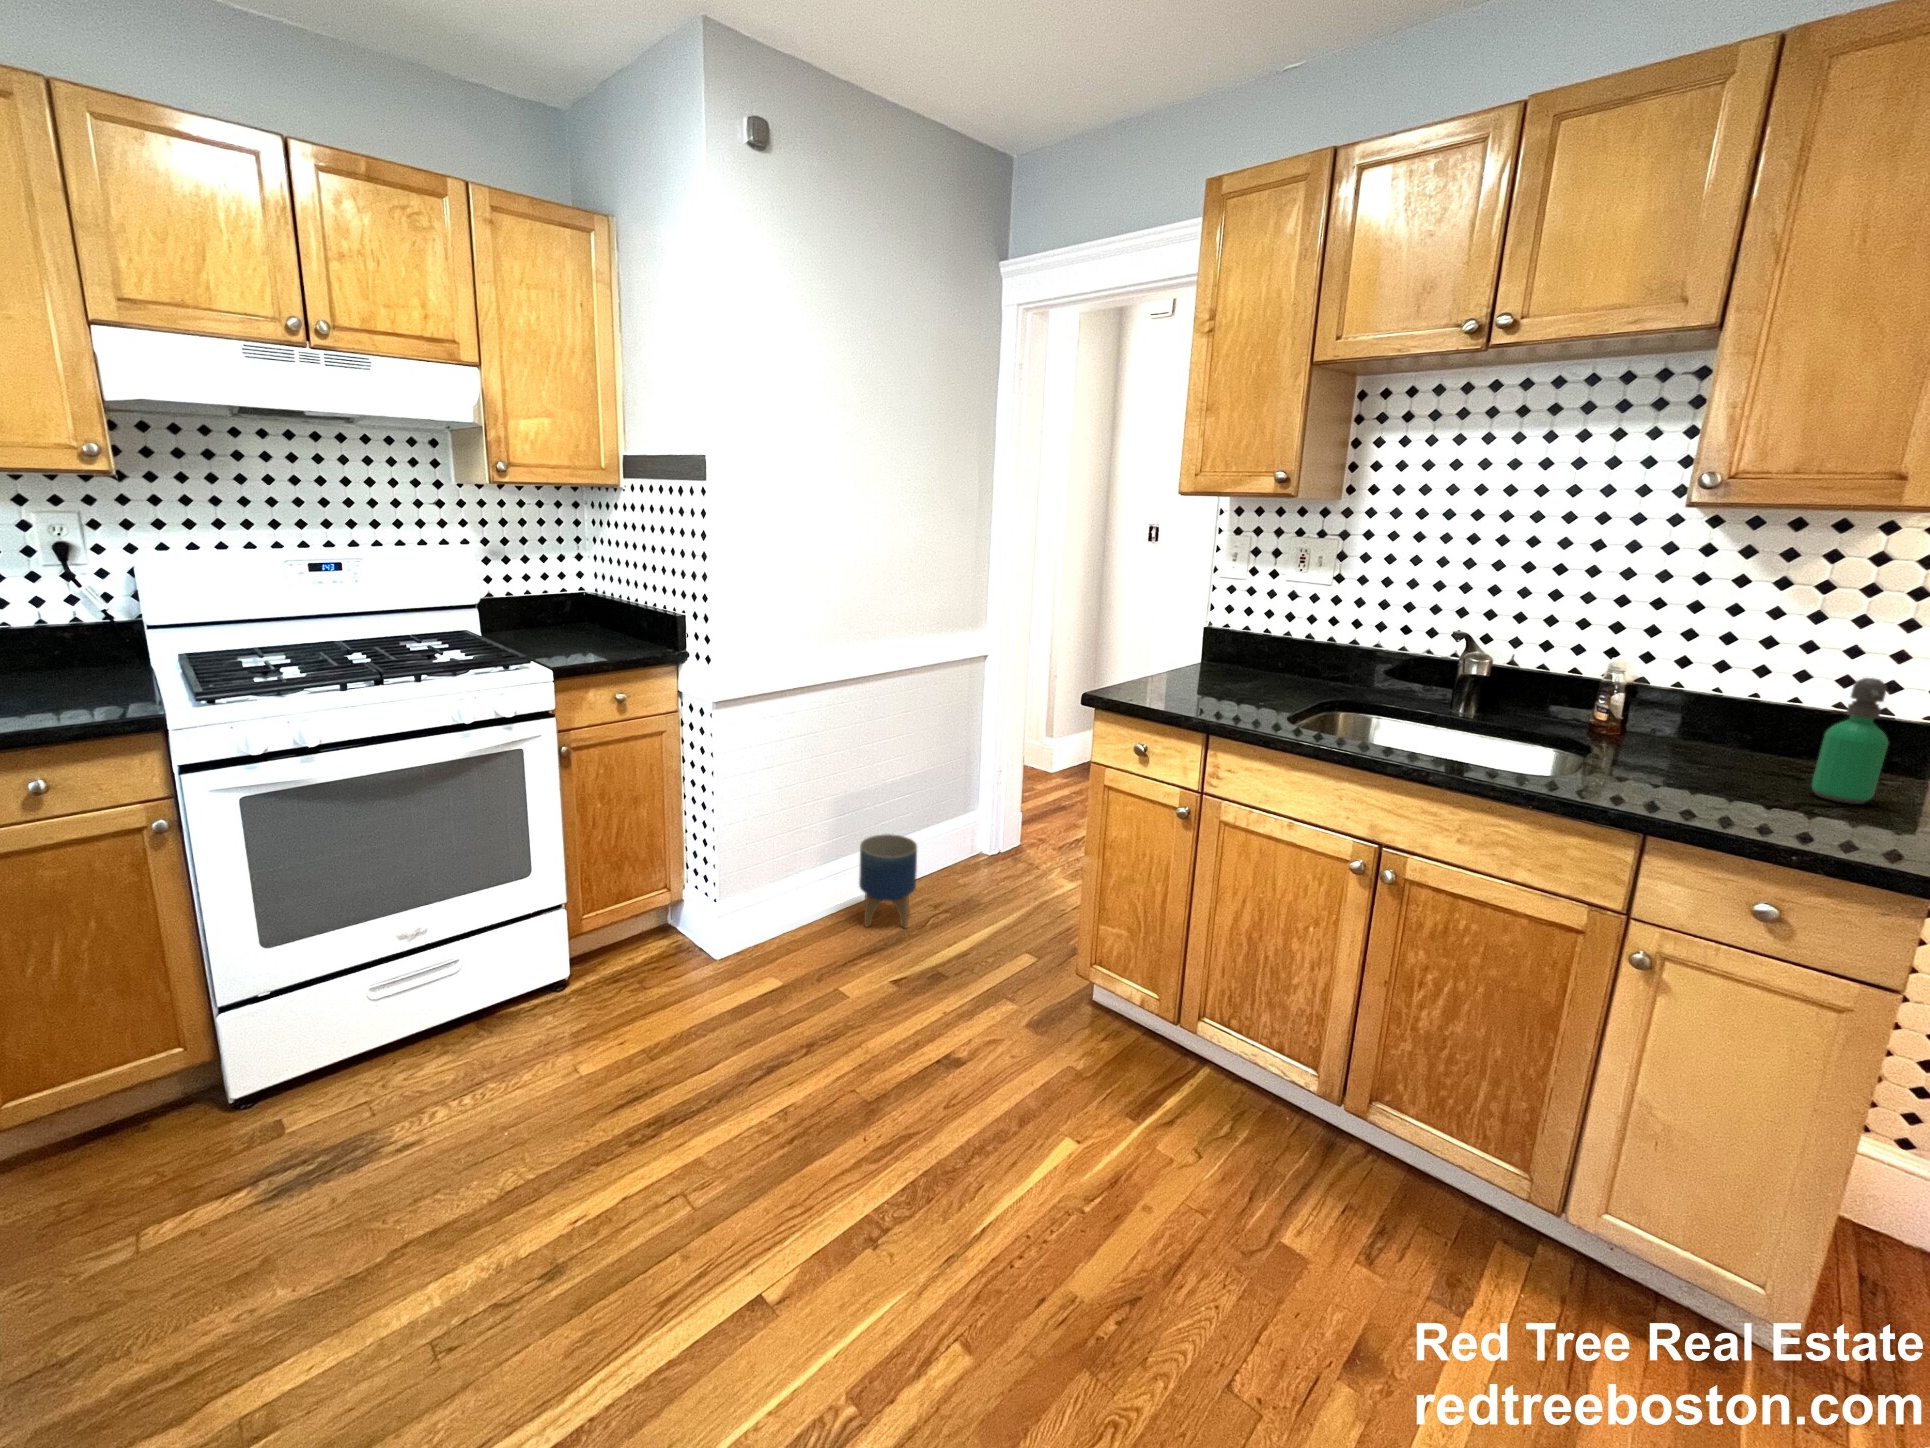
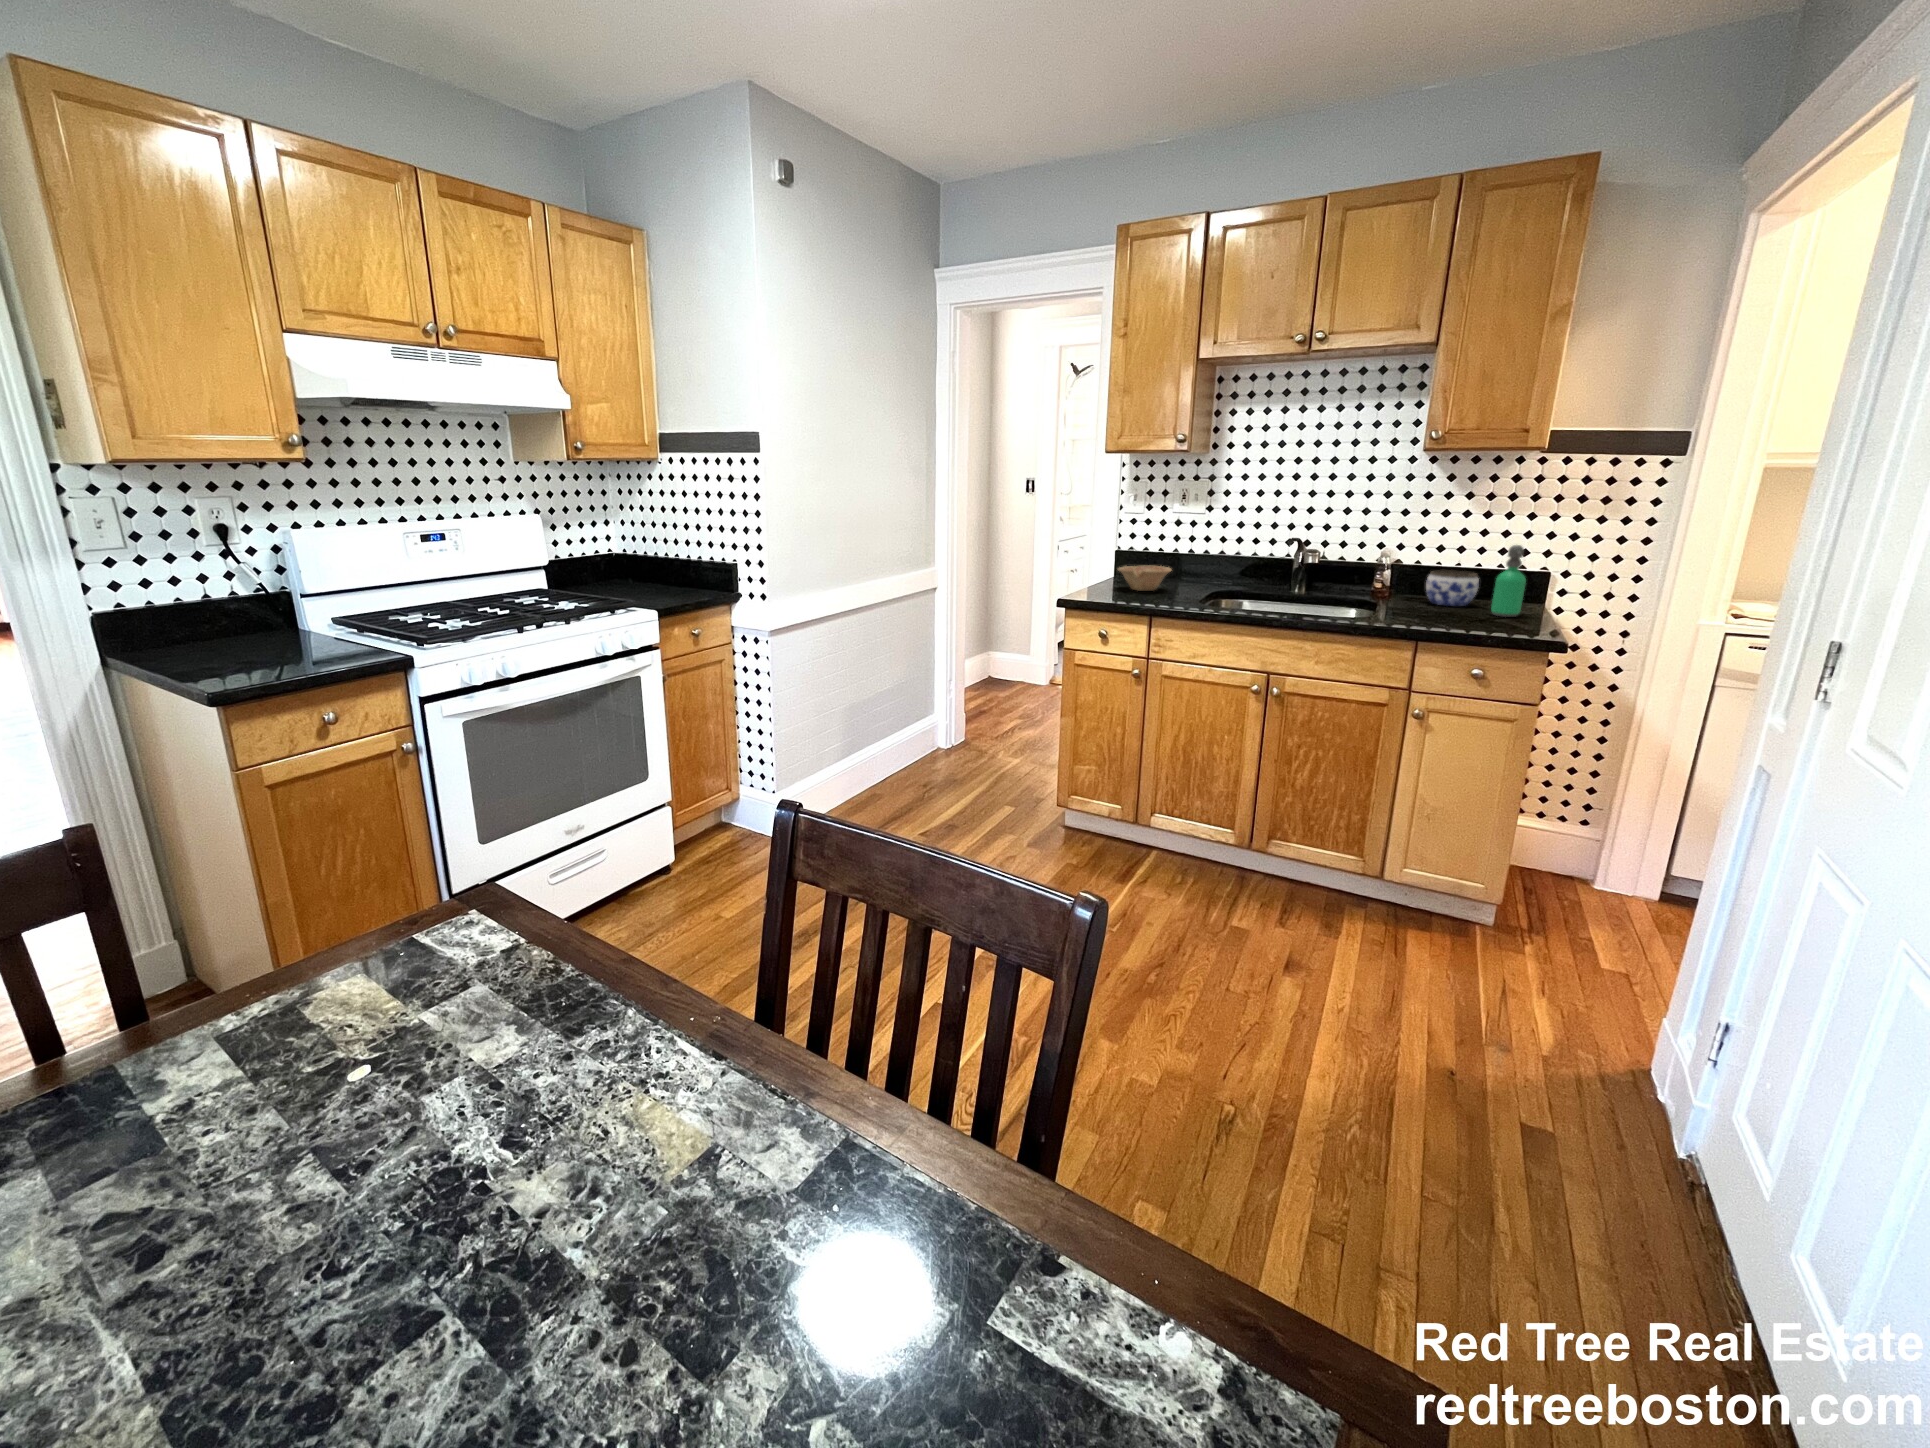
dish: none [1188,652,1268,690] -> present [1118,566,1171,591]
jar: none [1689,702,1793,768] -> present [1426,570,1479,606]
planter: present [859,834,917,928] -> none [869,732,914,804]

